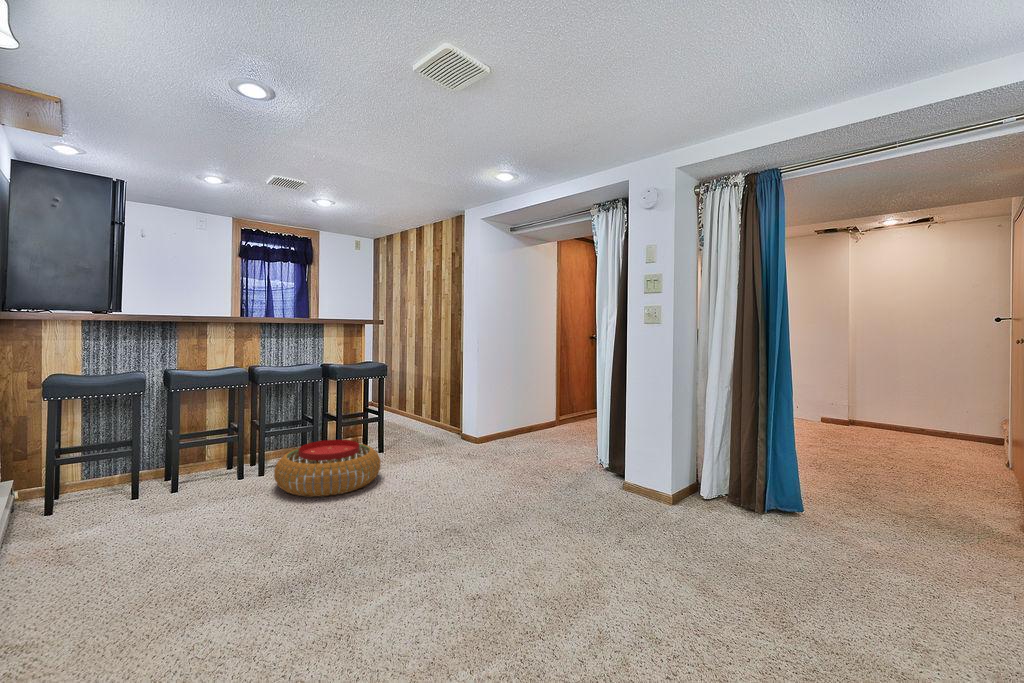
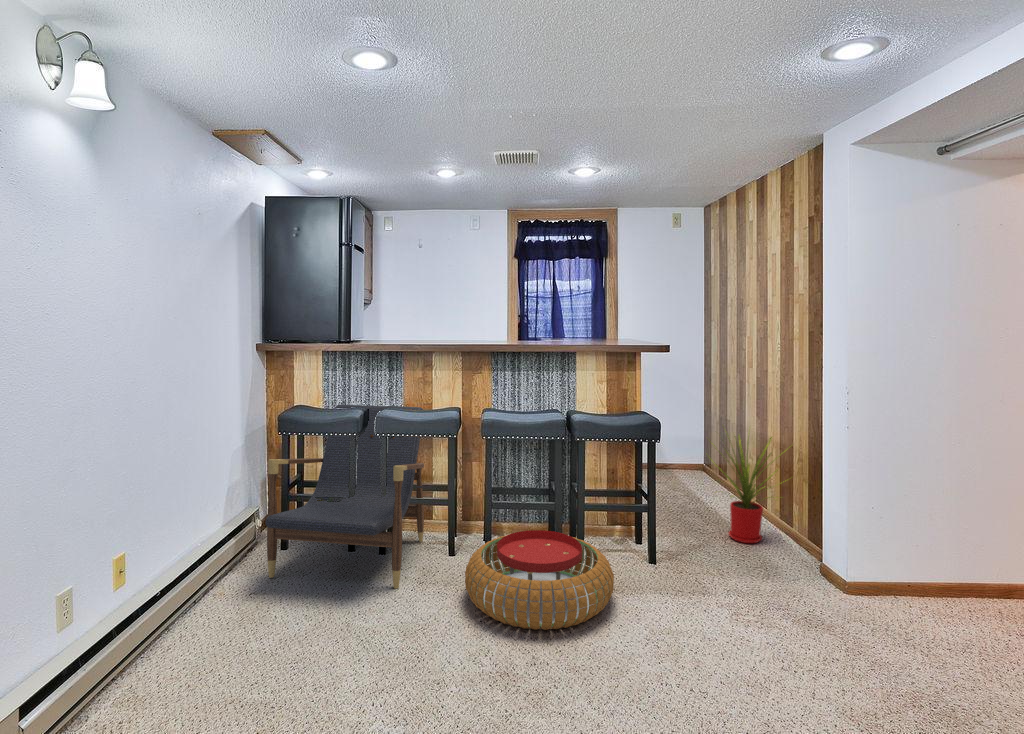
lounge chair: none [57,368,215,529] -> present [266,405,424,589]
house plant: none [402,369,452,437] -> present [709,433,782,543]

